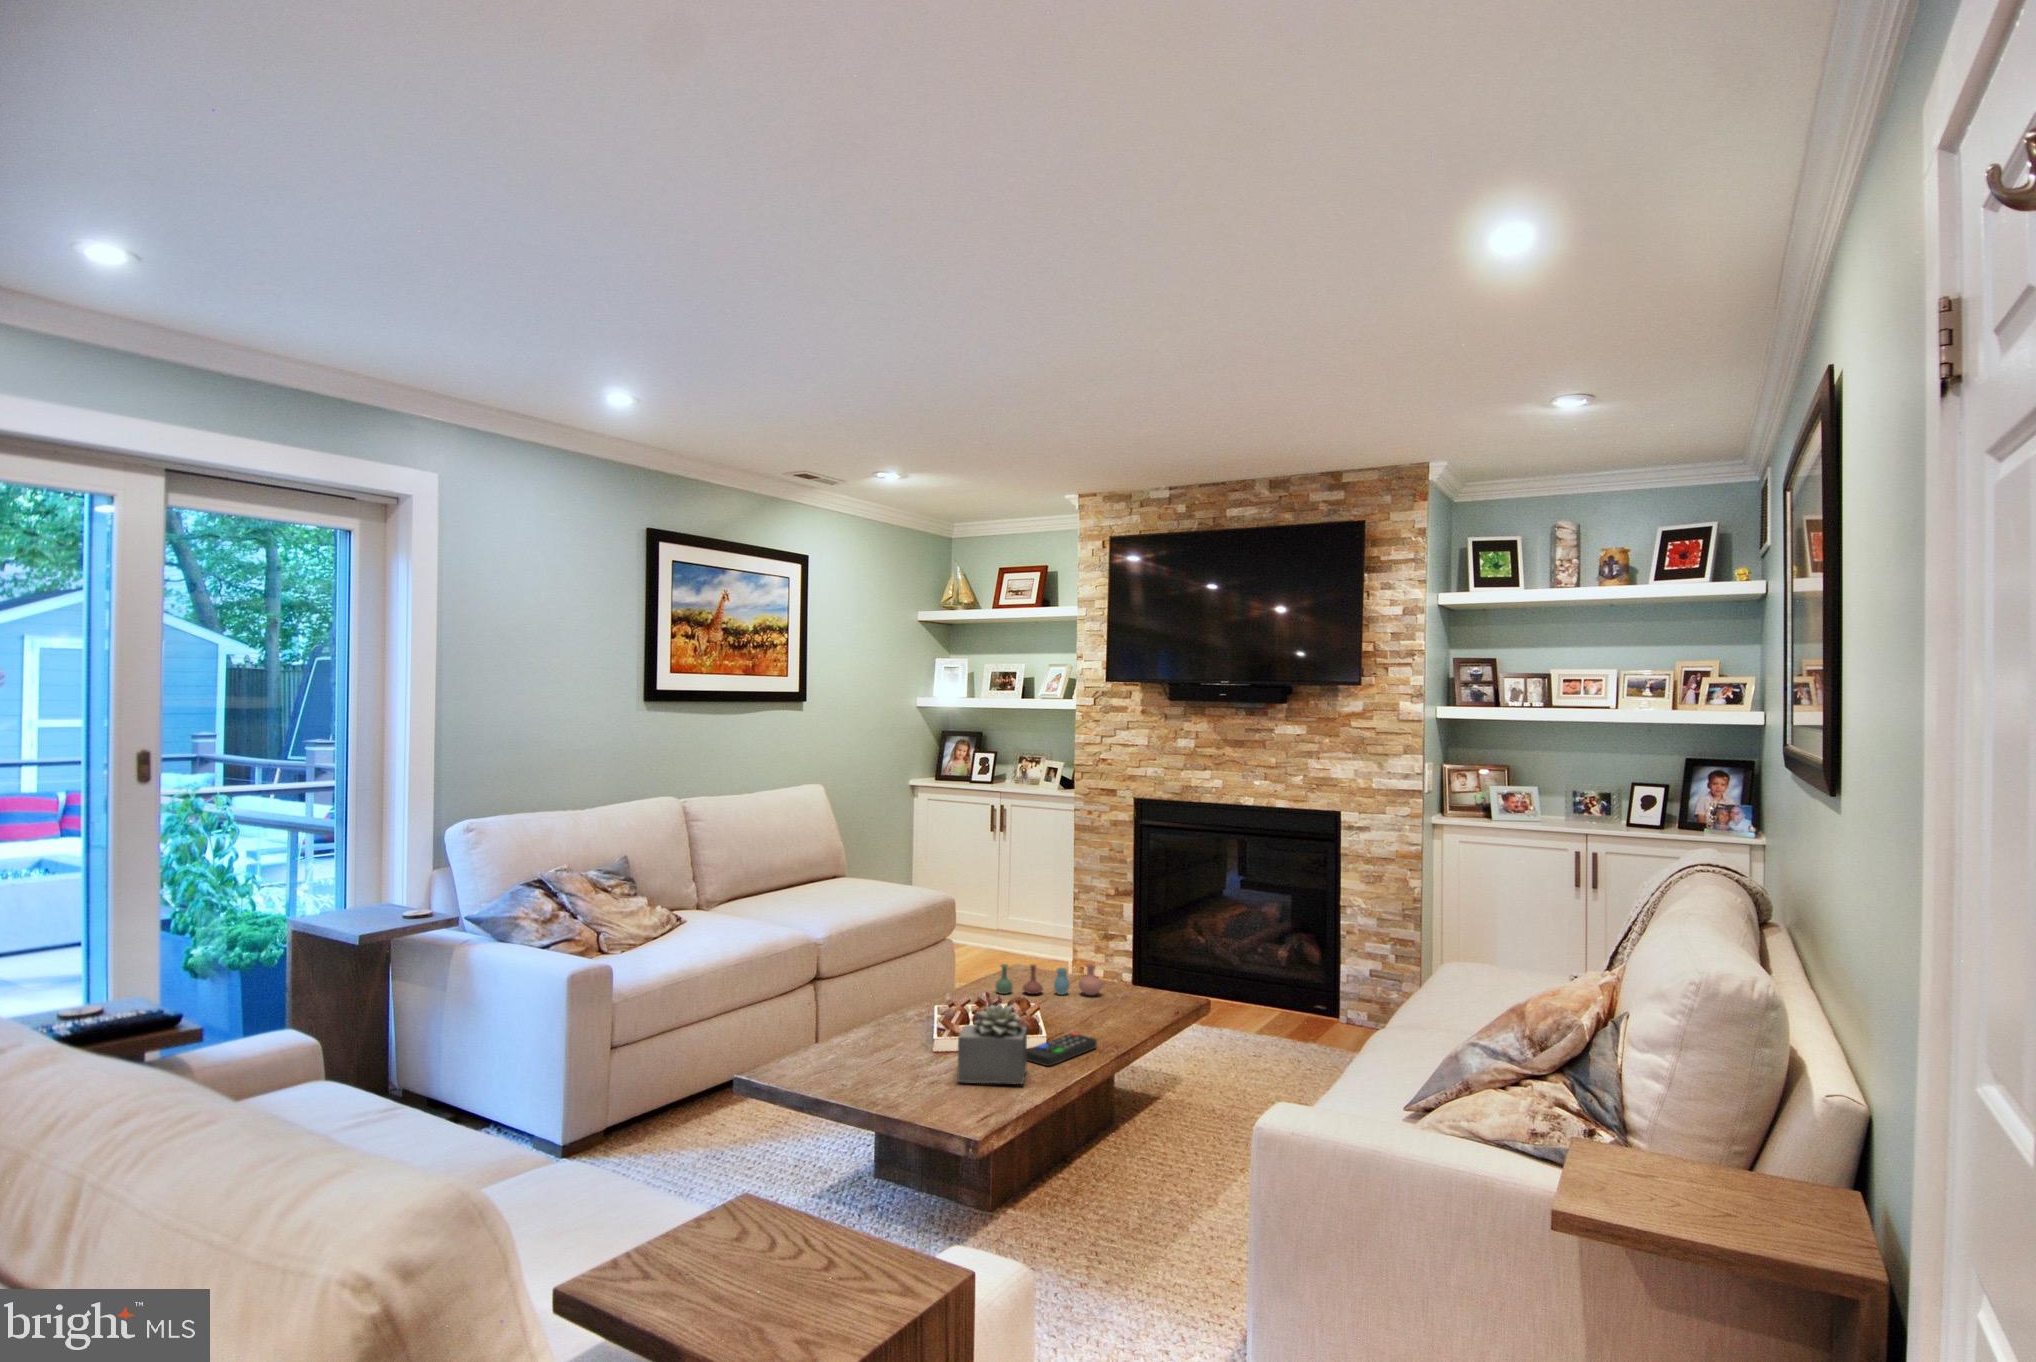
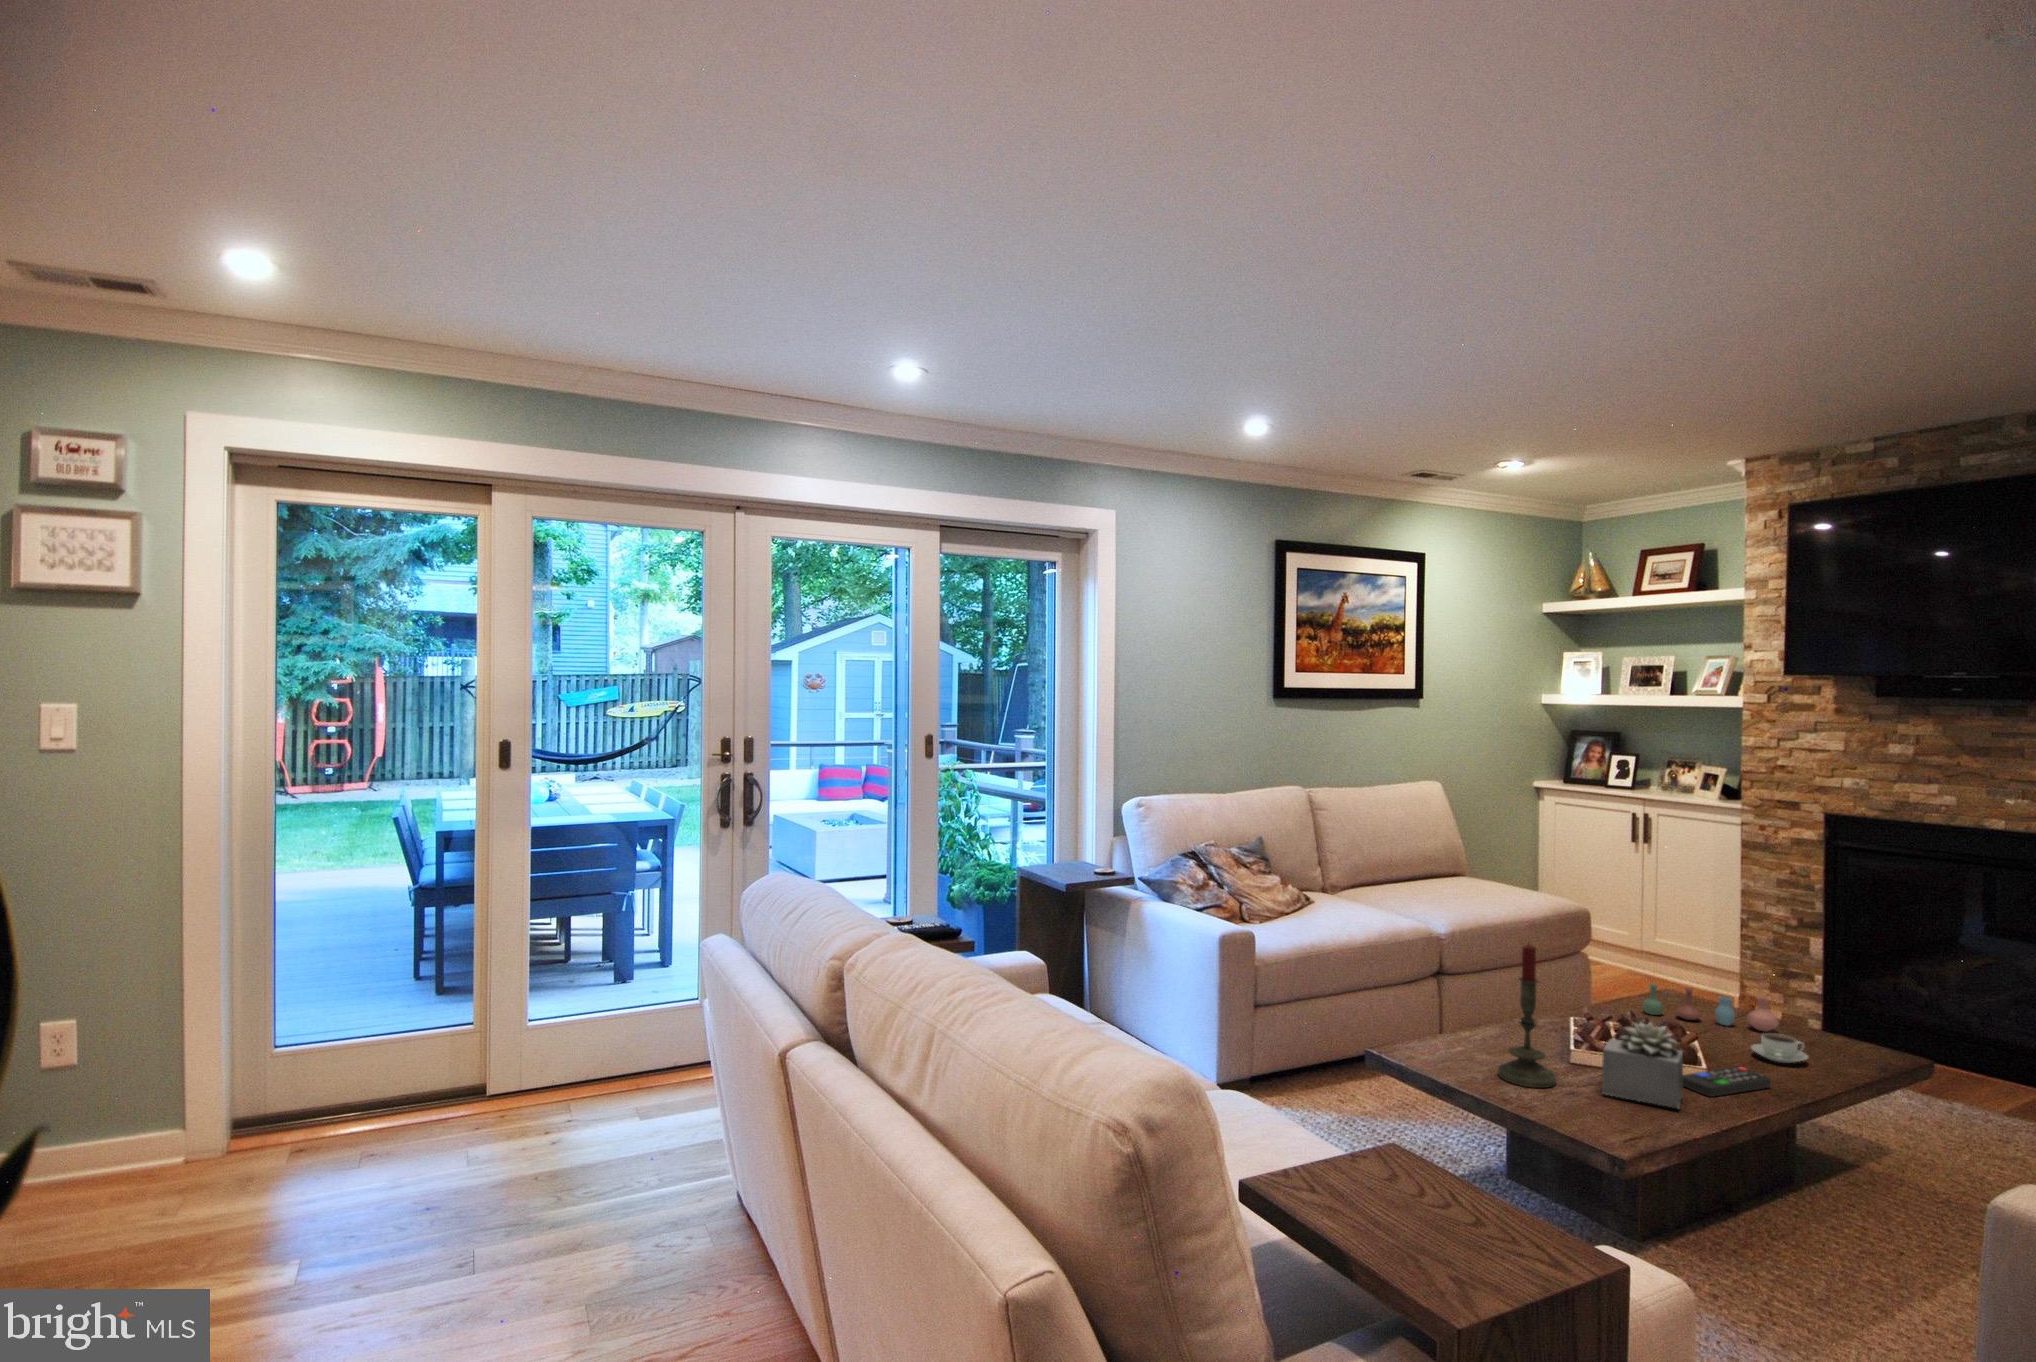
candle: none [861,938,917,1089] -> present [1498,945,1556,1088]
coffee cup: none [1081,996,1125,1023] -> present [1751,1033,1808,1063]

